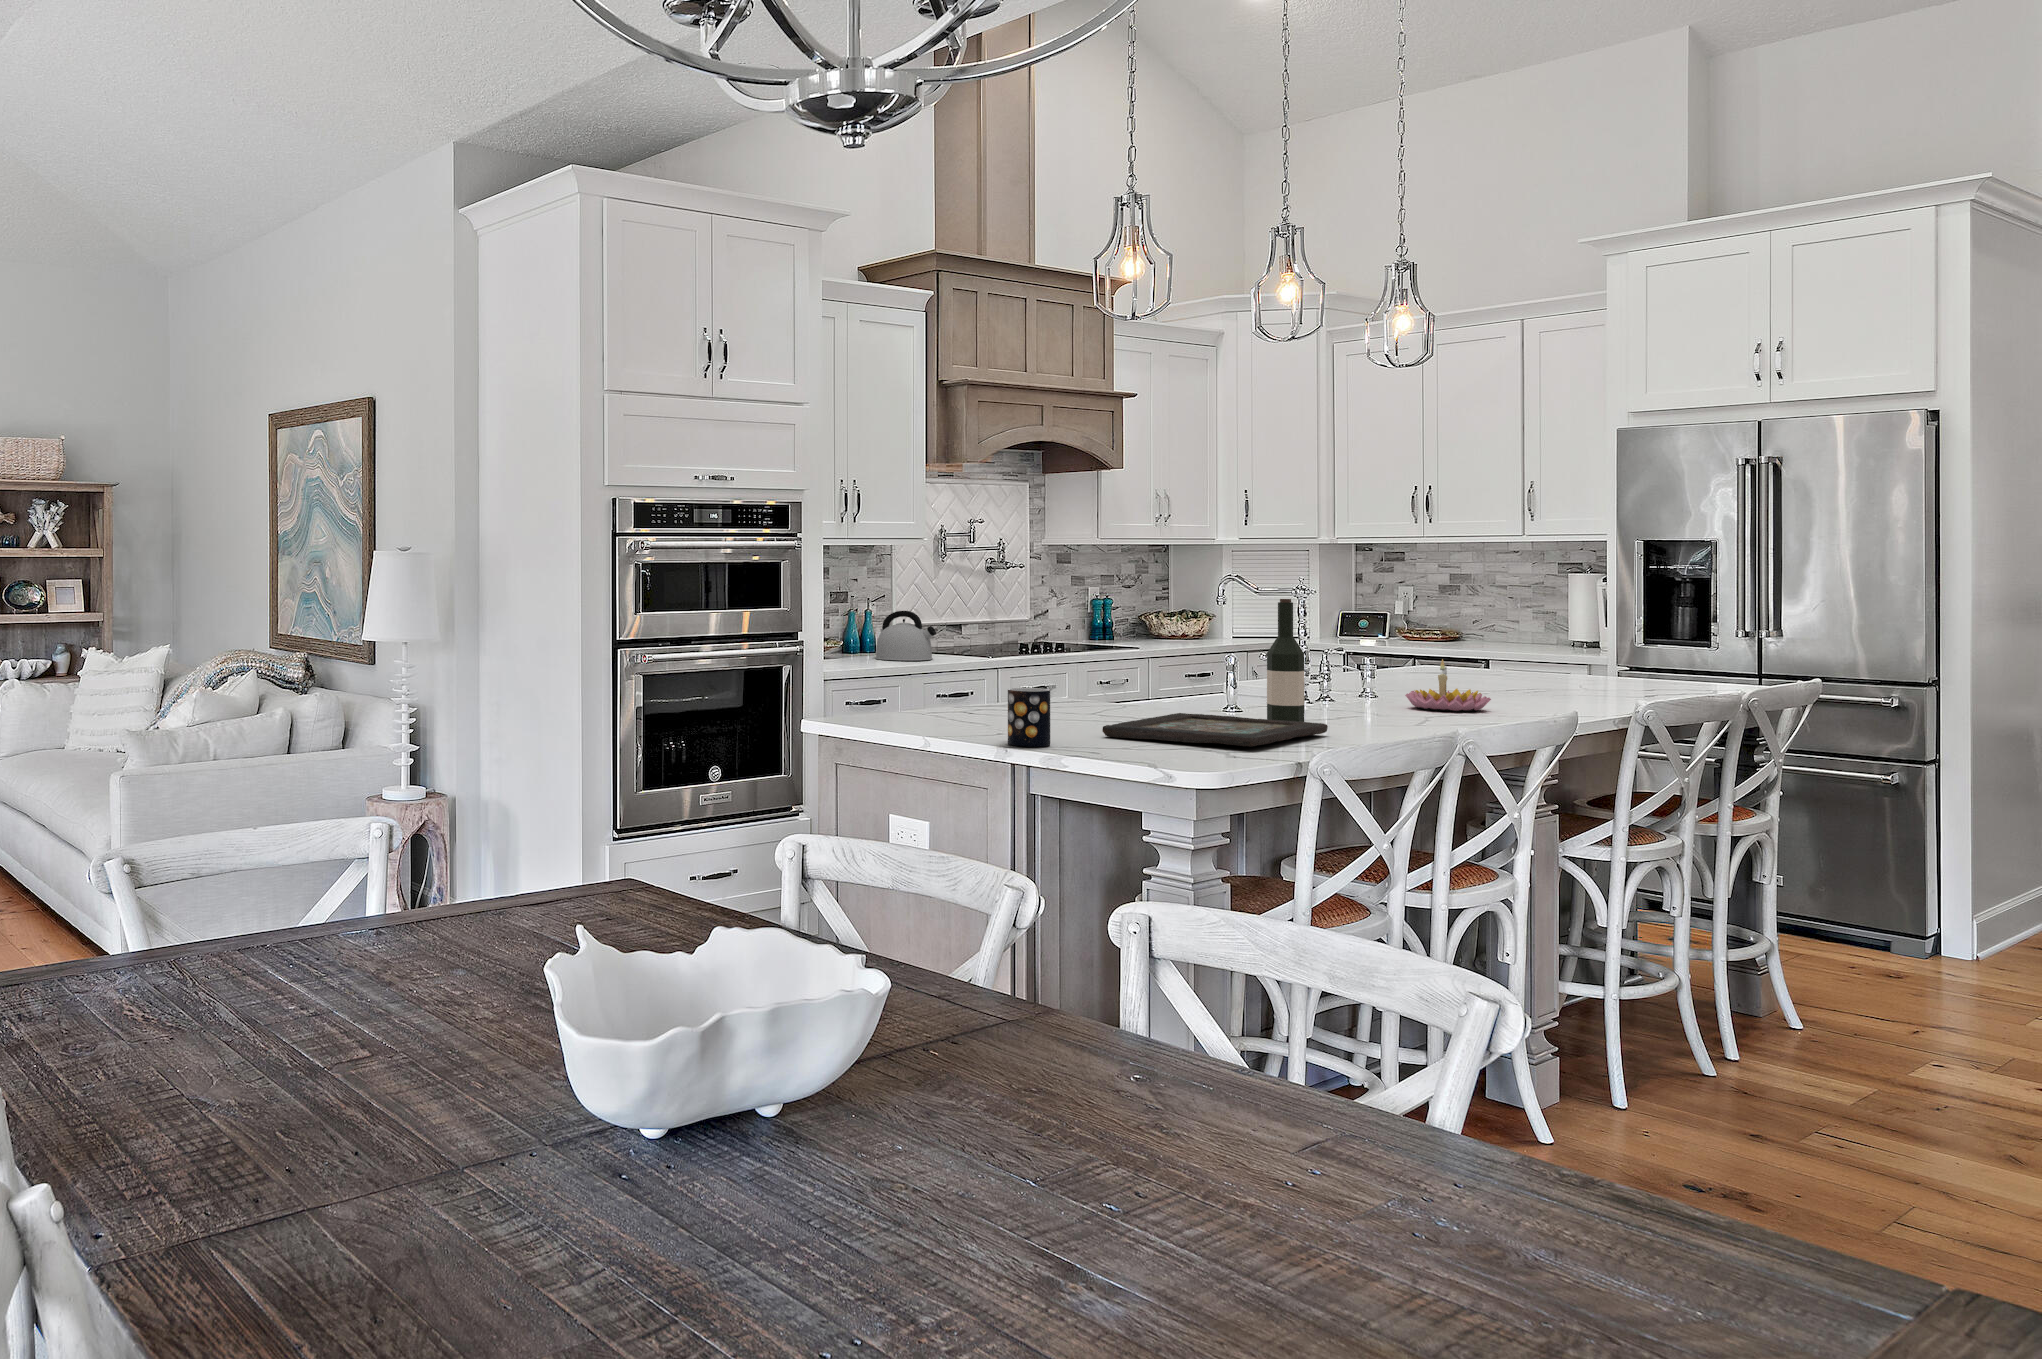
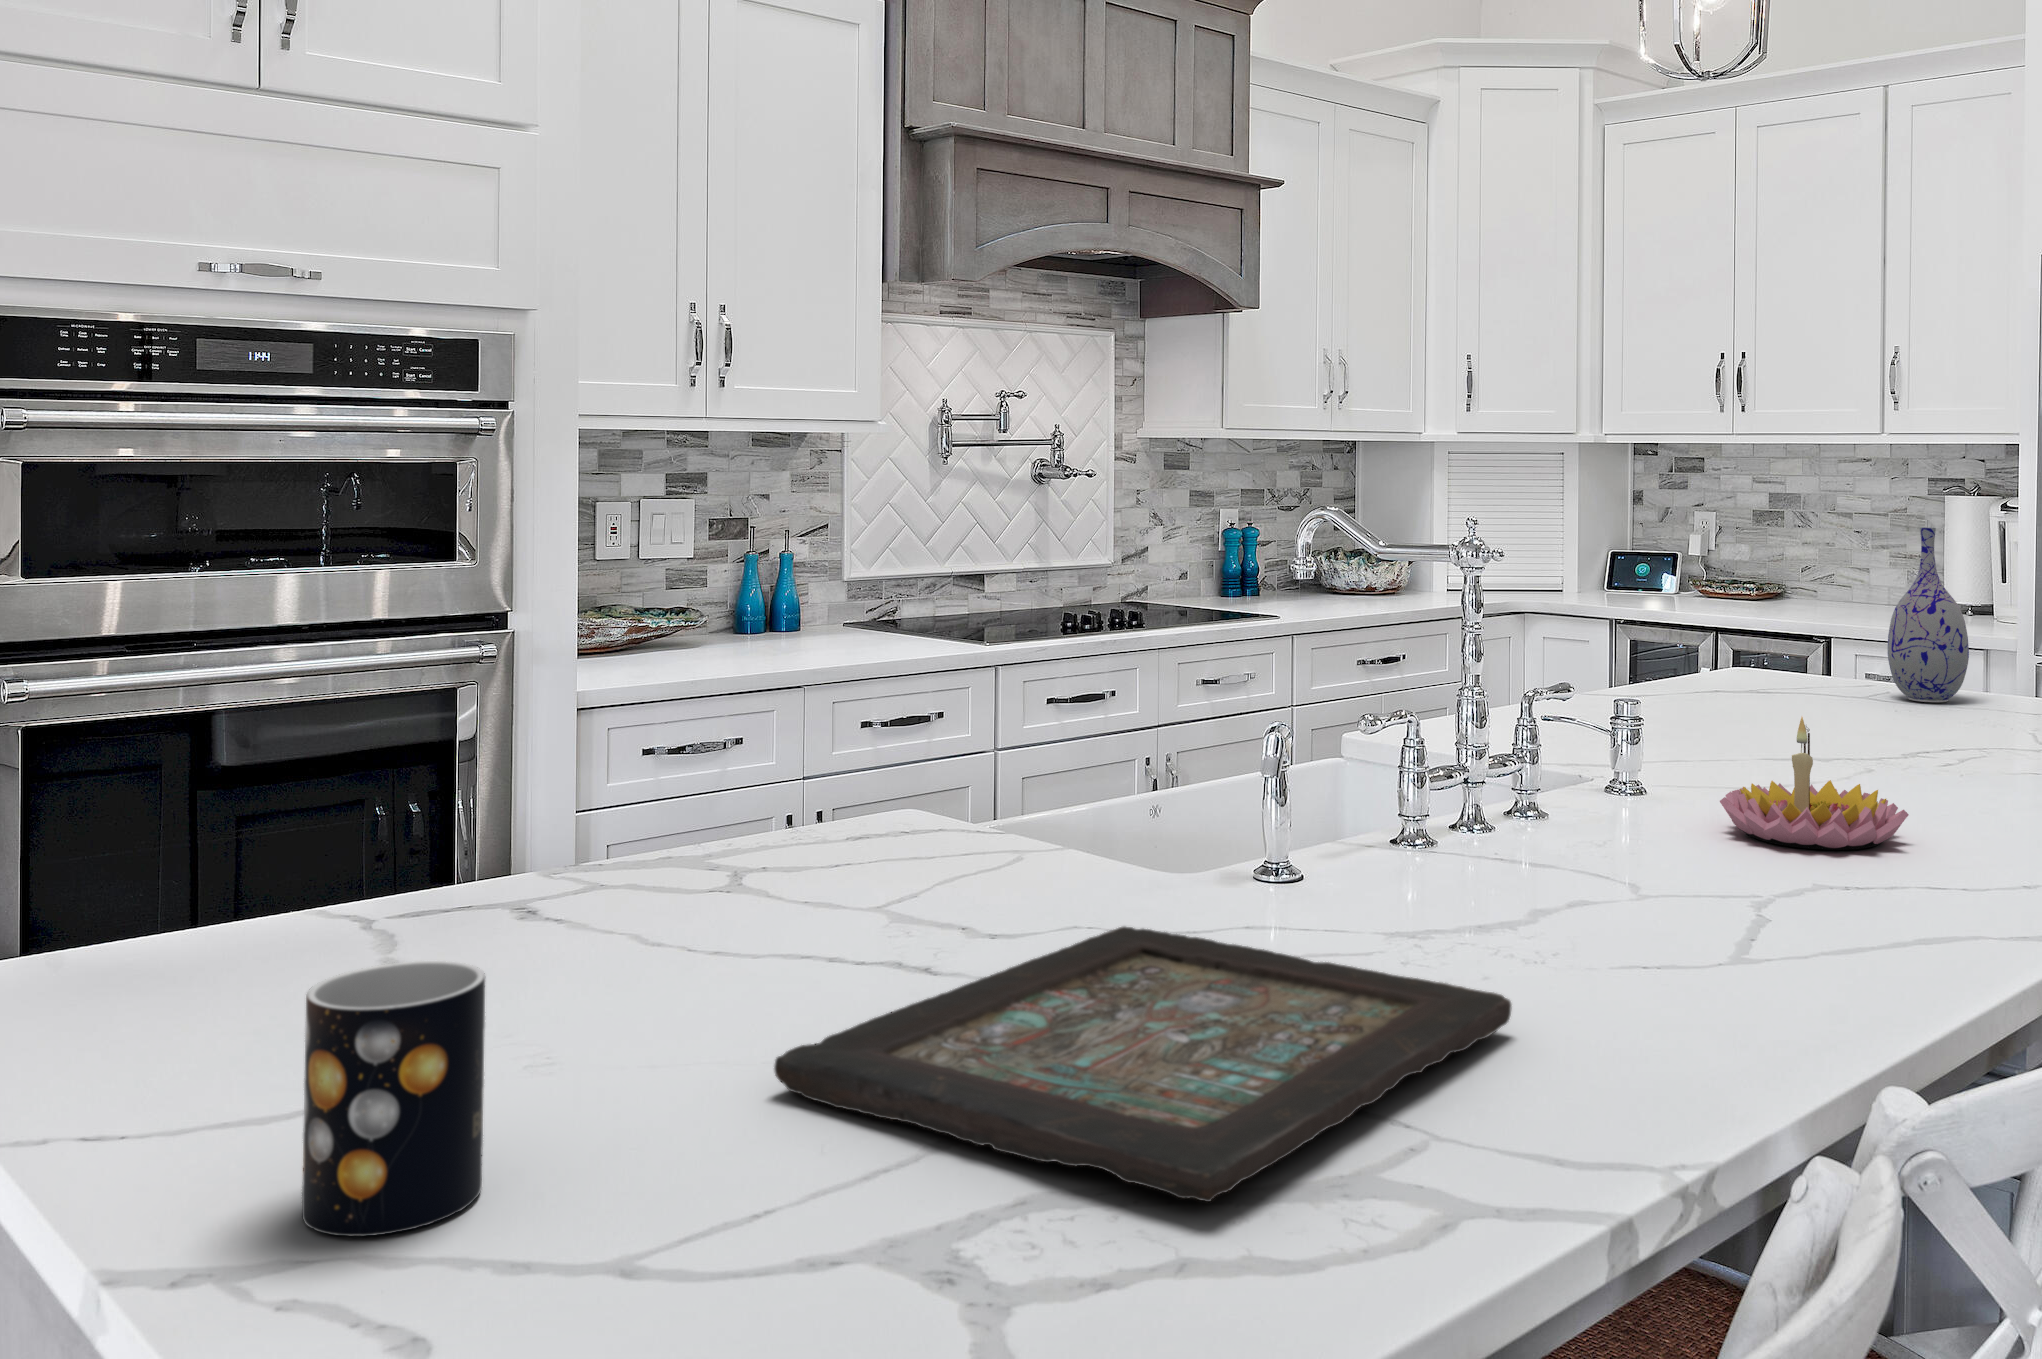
vase: none [1508,588,1554,679] -> present [1888,527,1969,702]
wine bottle: present [1267,599,1304,722] -> none [1375,585,1471,941]
kettle: present [875,611,936,661] -> none [759,559,876,659]

